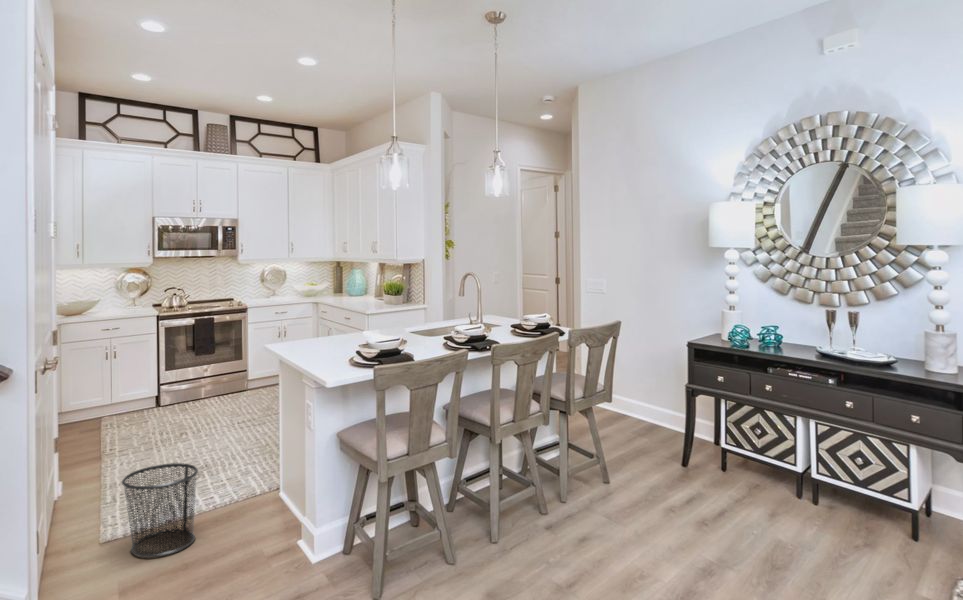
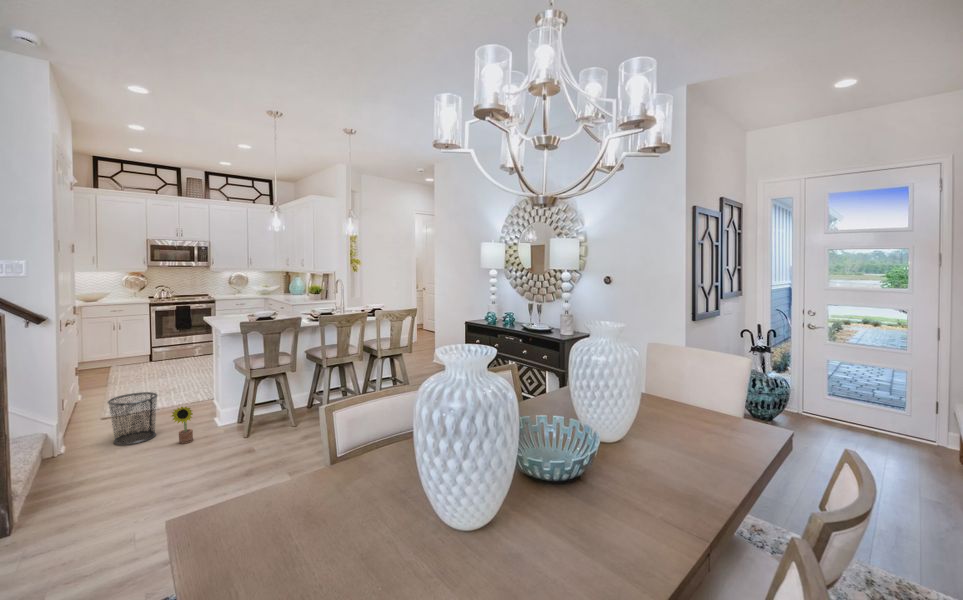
decorative plant: none [224,494,262,559] -> present [171,407,193,444]

